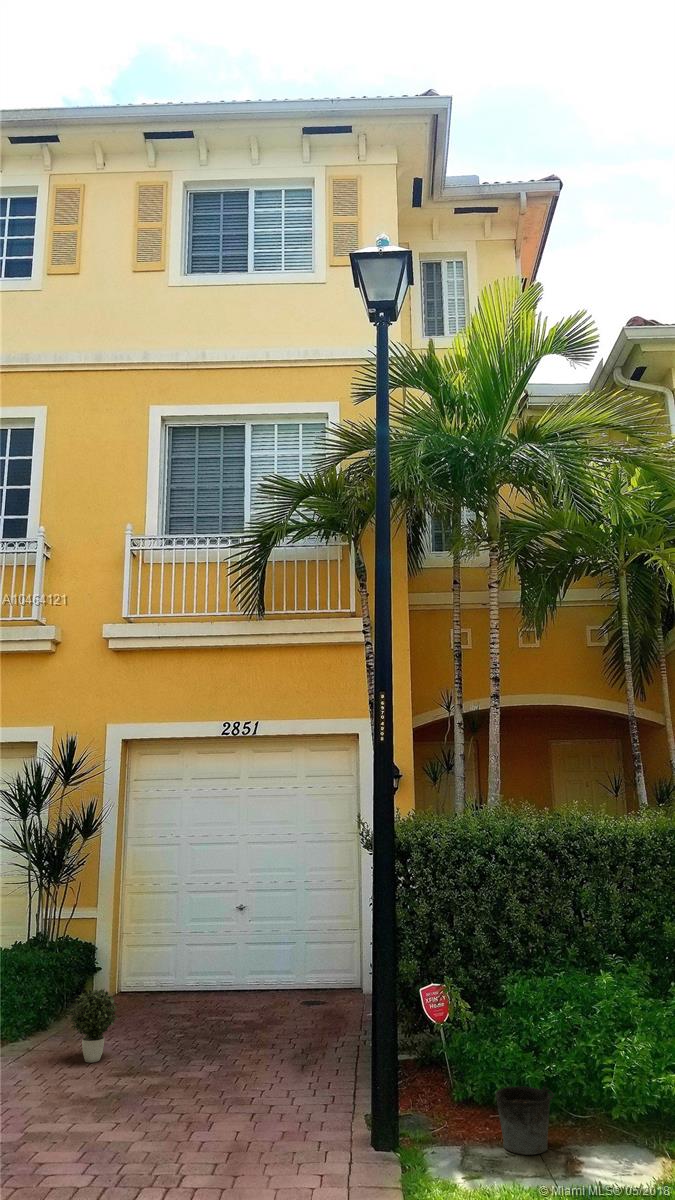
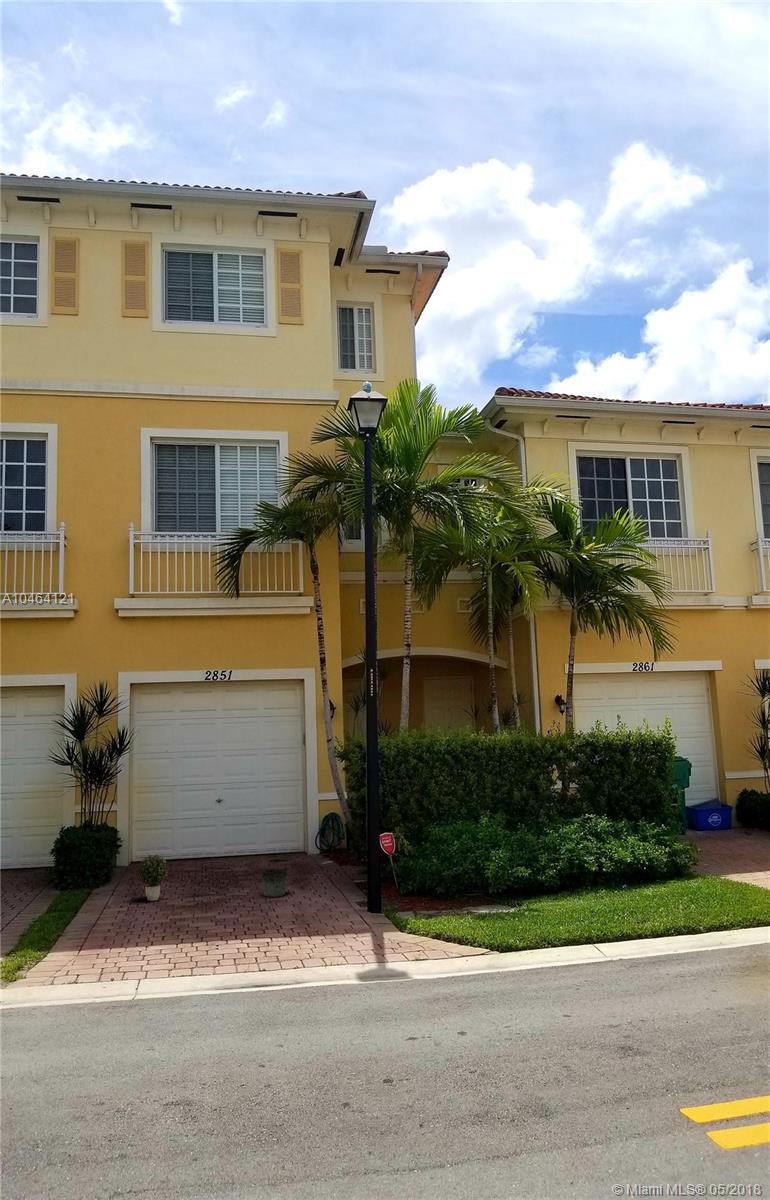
bucket: present [495,1086,554,1155] -> present [261,867,289,897]

